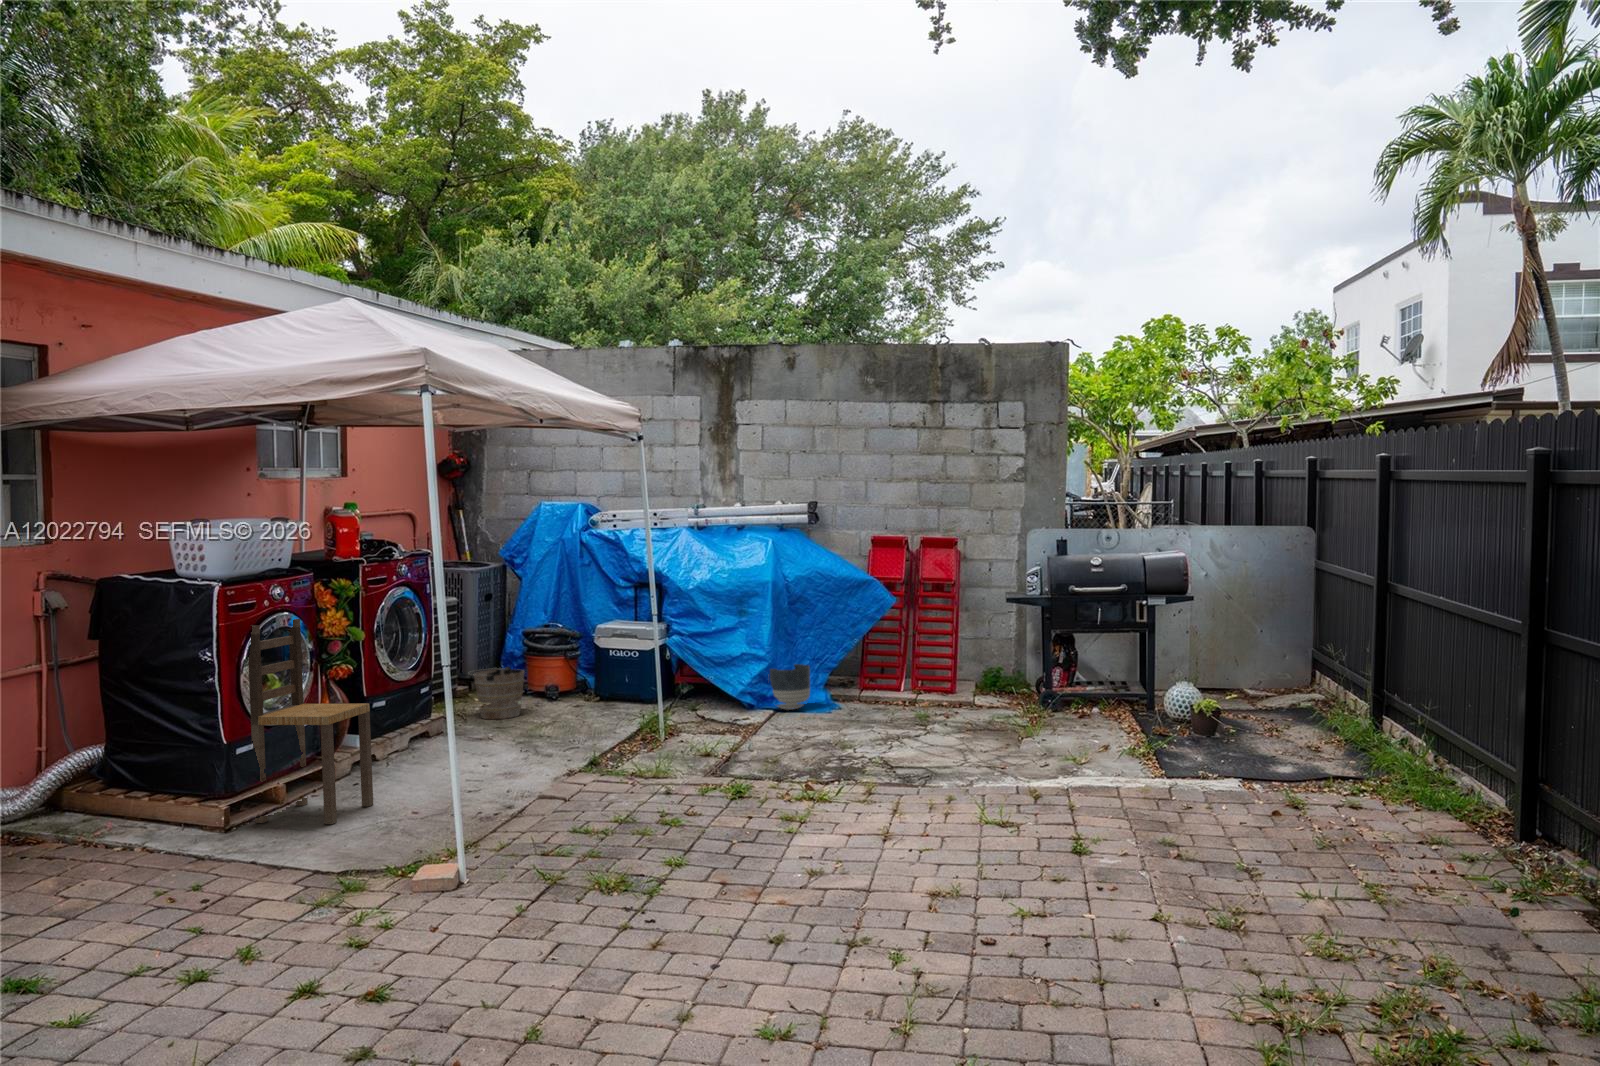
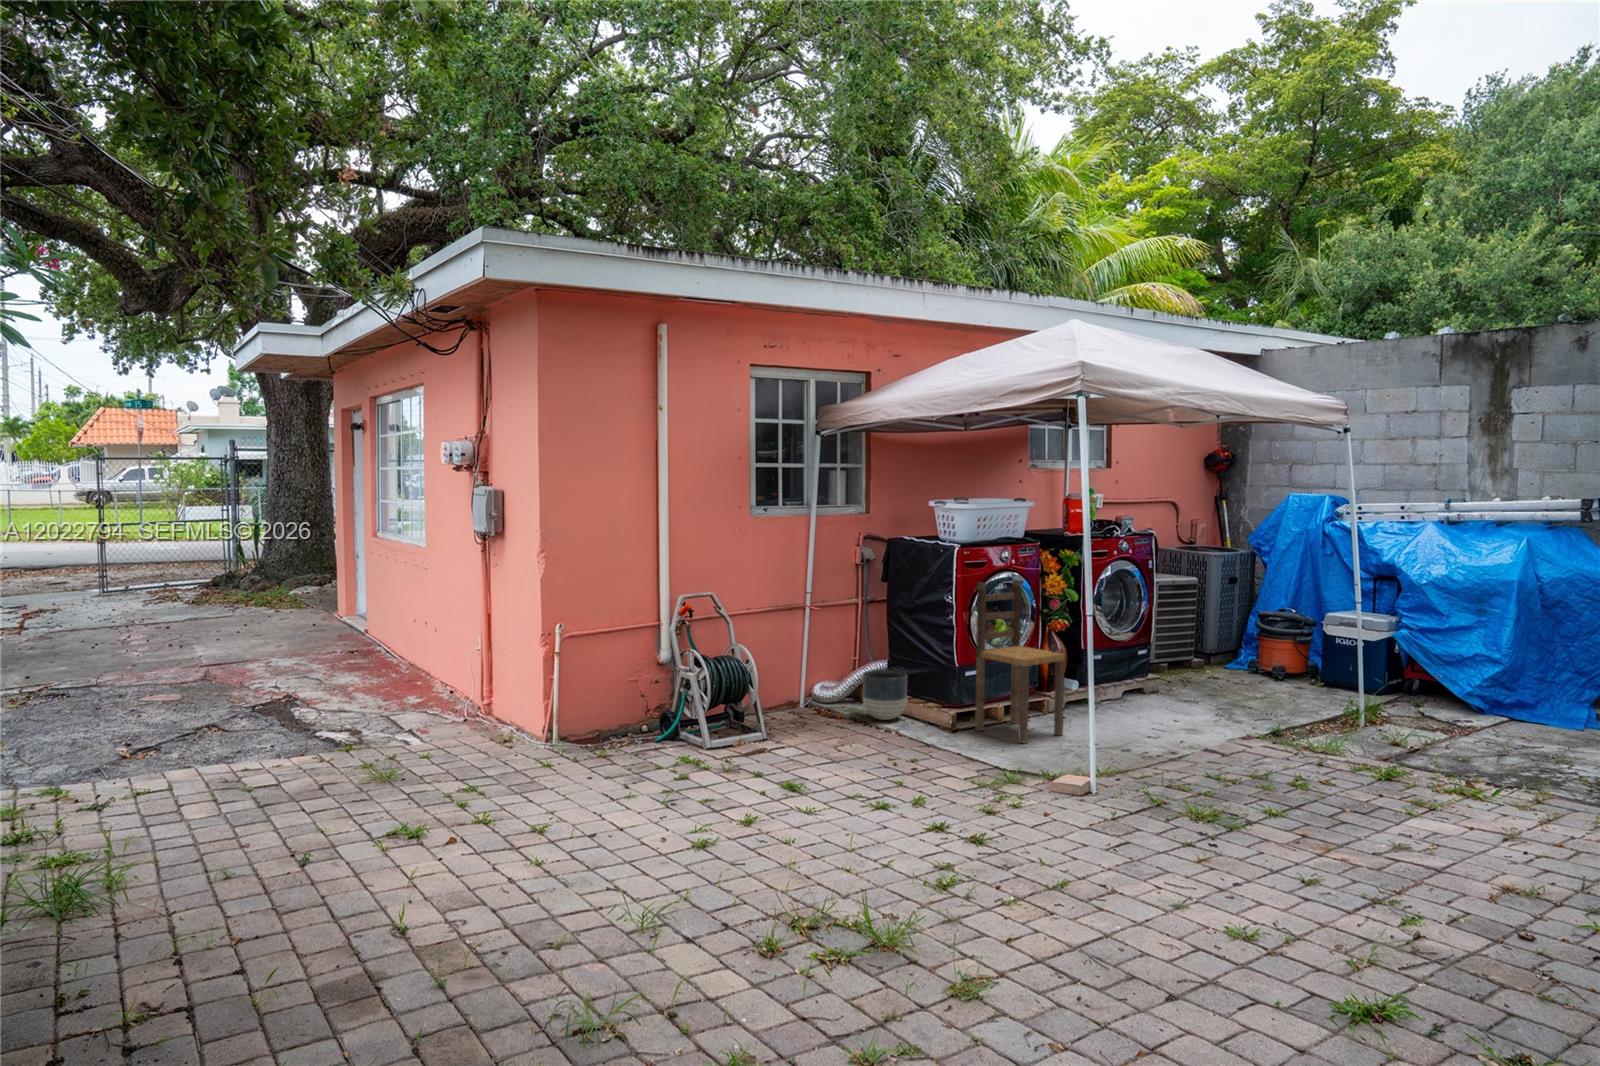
planter: present [770,664,810,710] -> present [863,670,907,720]
bucket: present [473,666,525,719] -> none [1193,634,1245,682]

